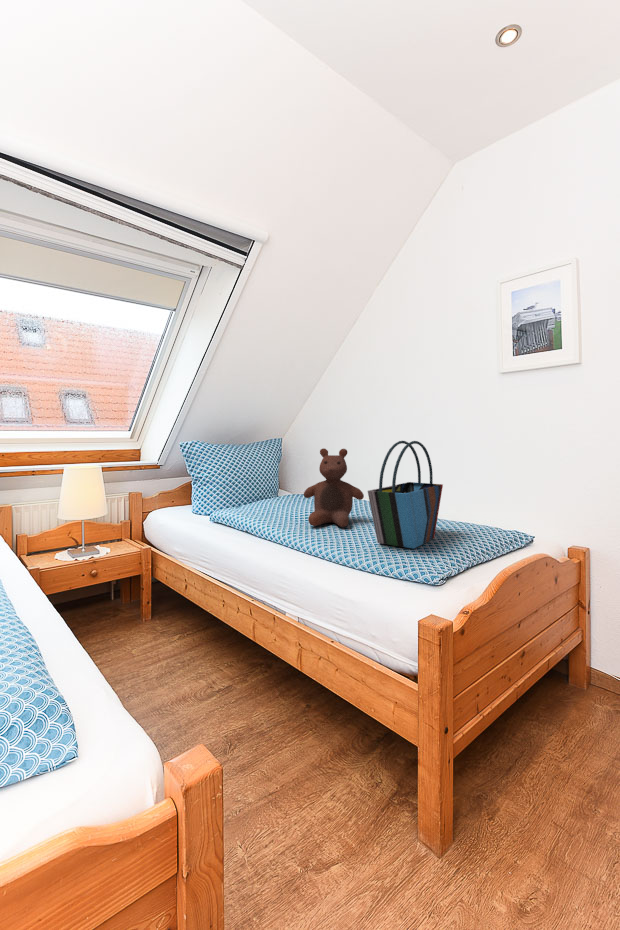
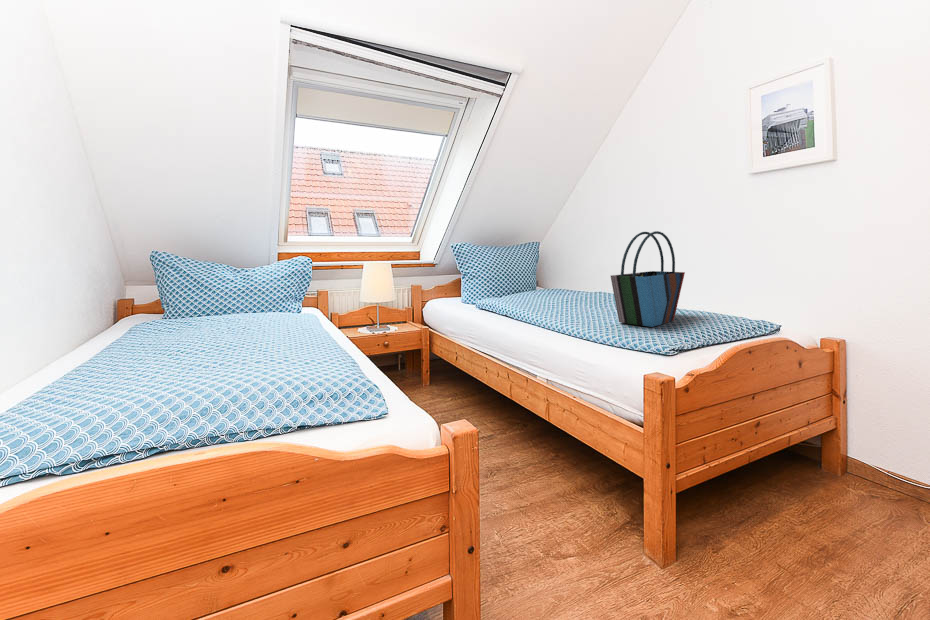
stuffed bear: present [304,448,364,527] -> none [555,243,610,311]

